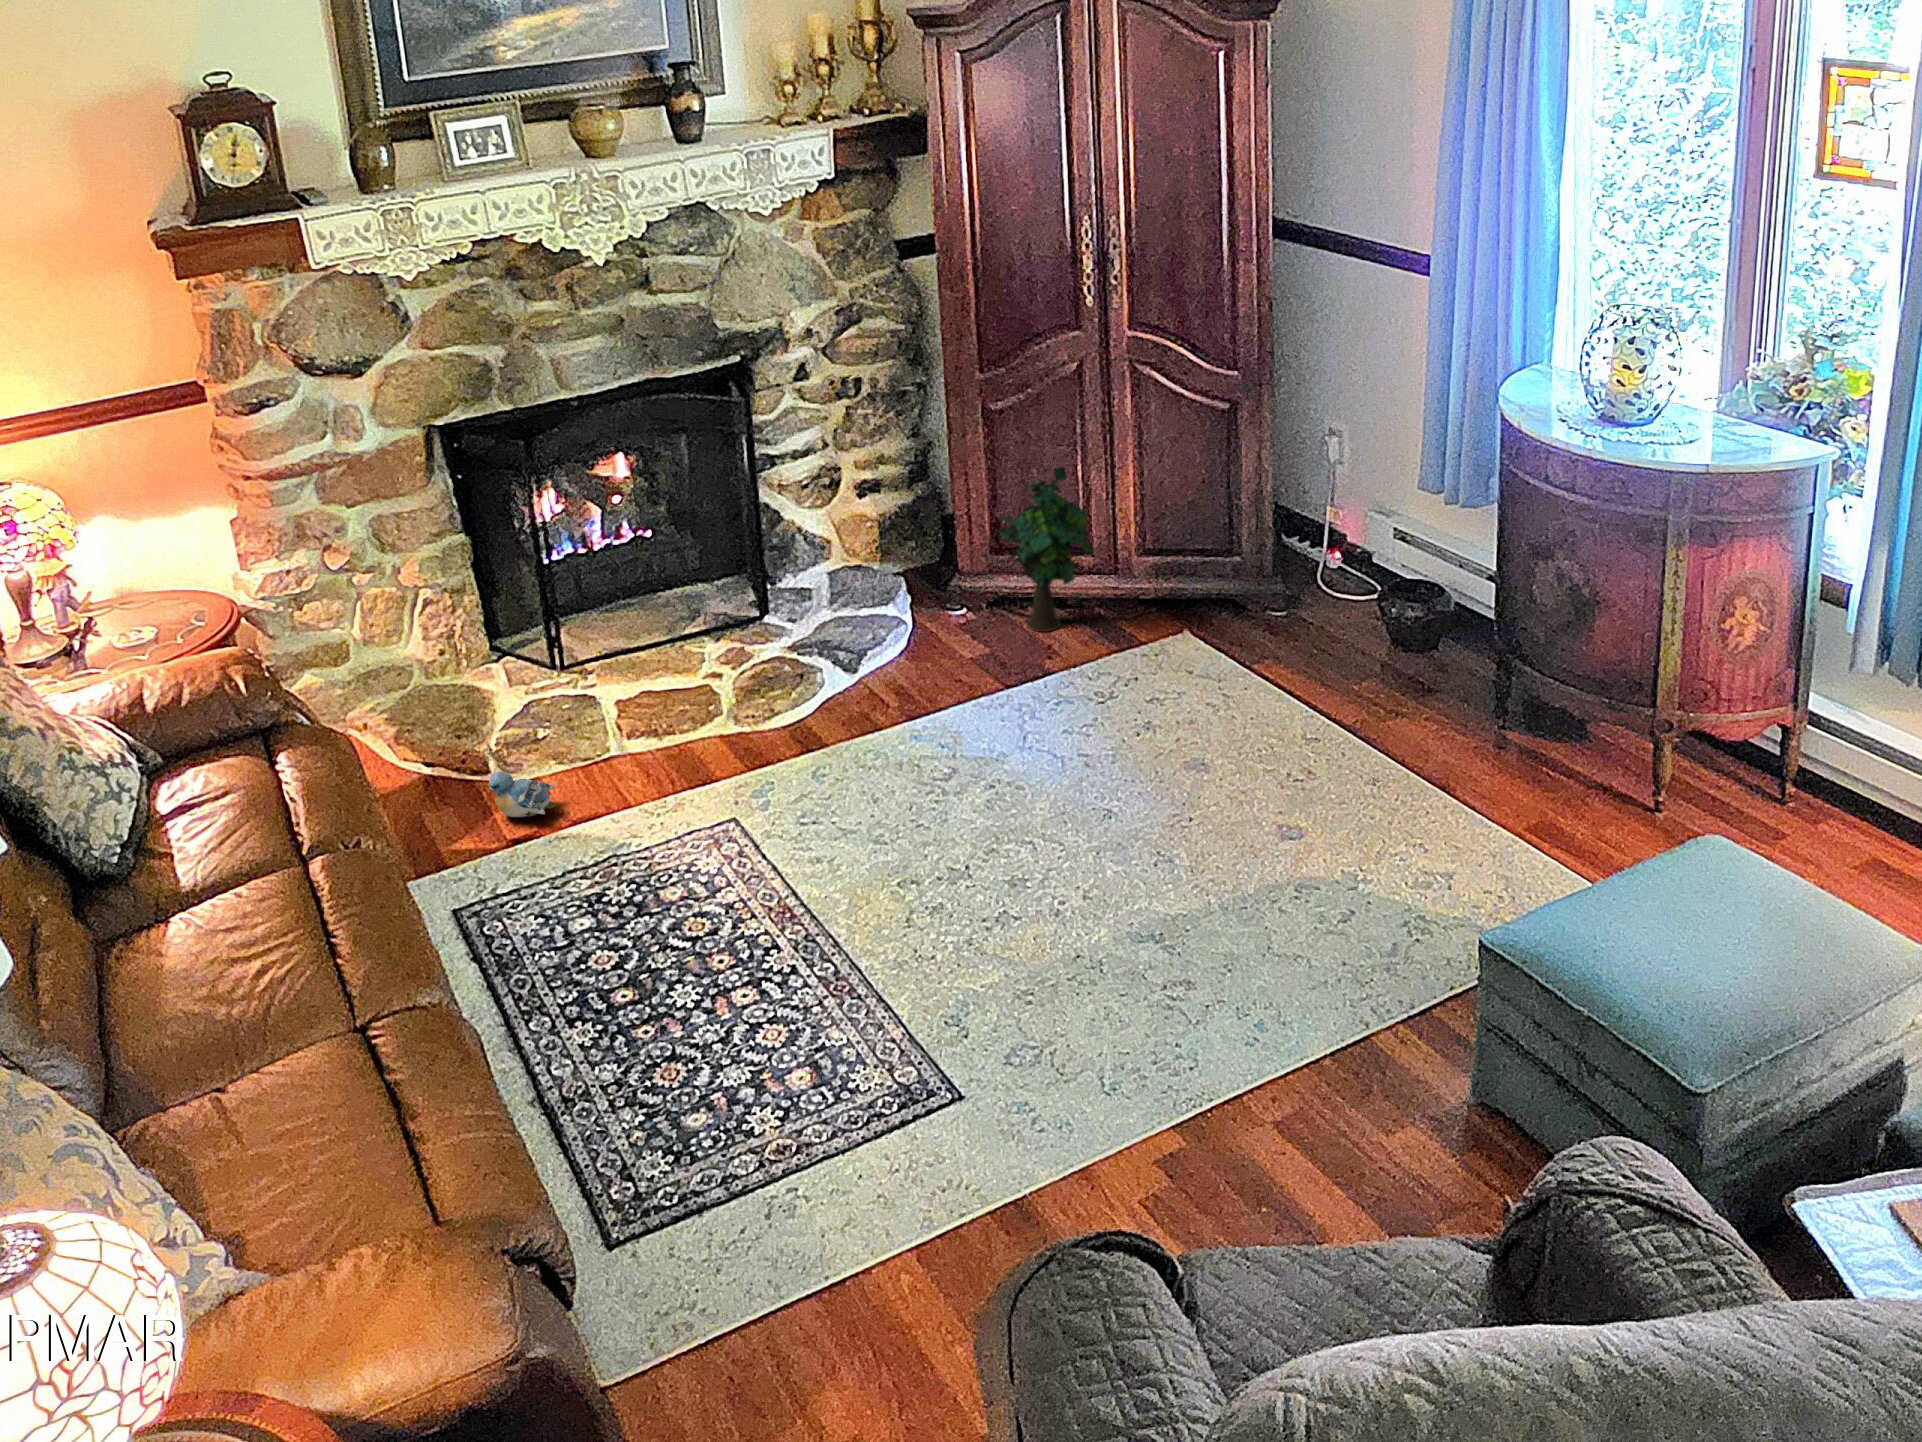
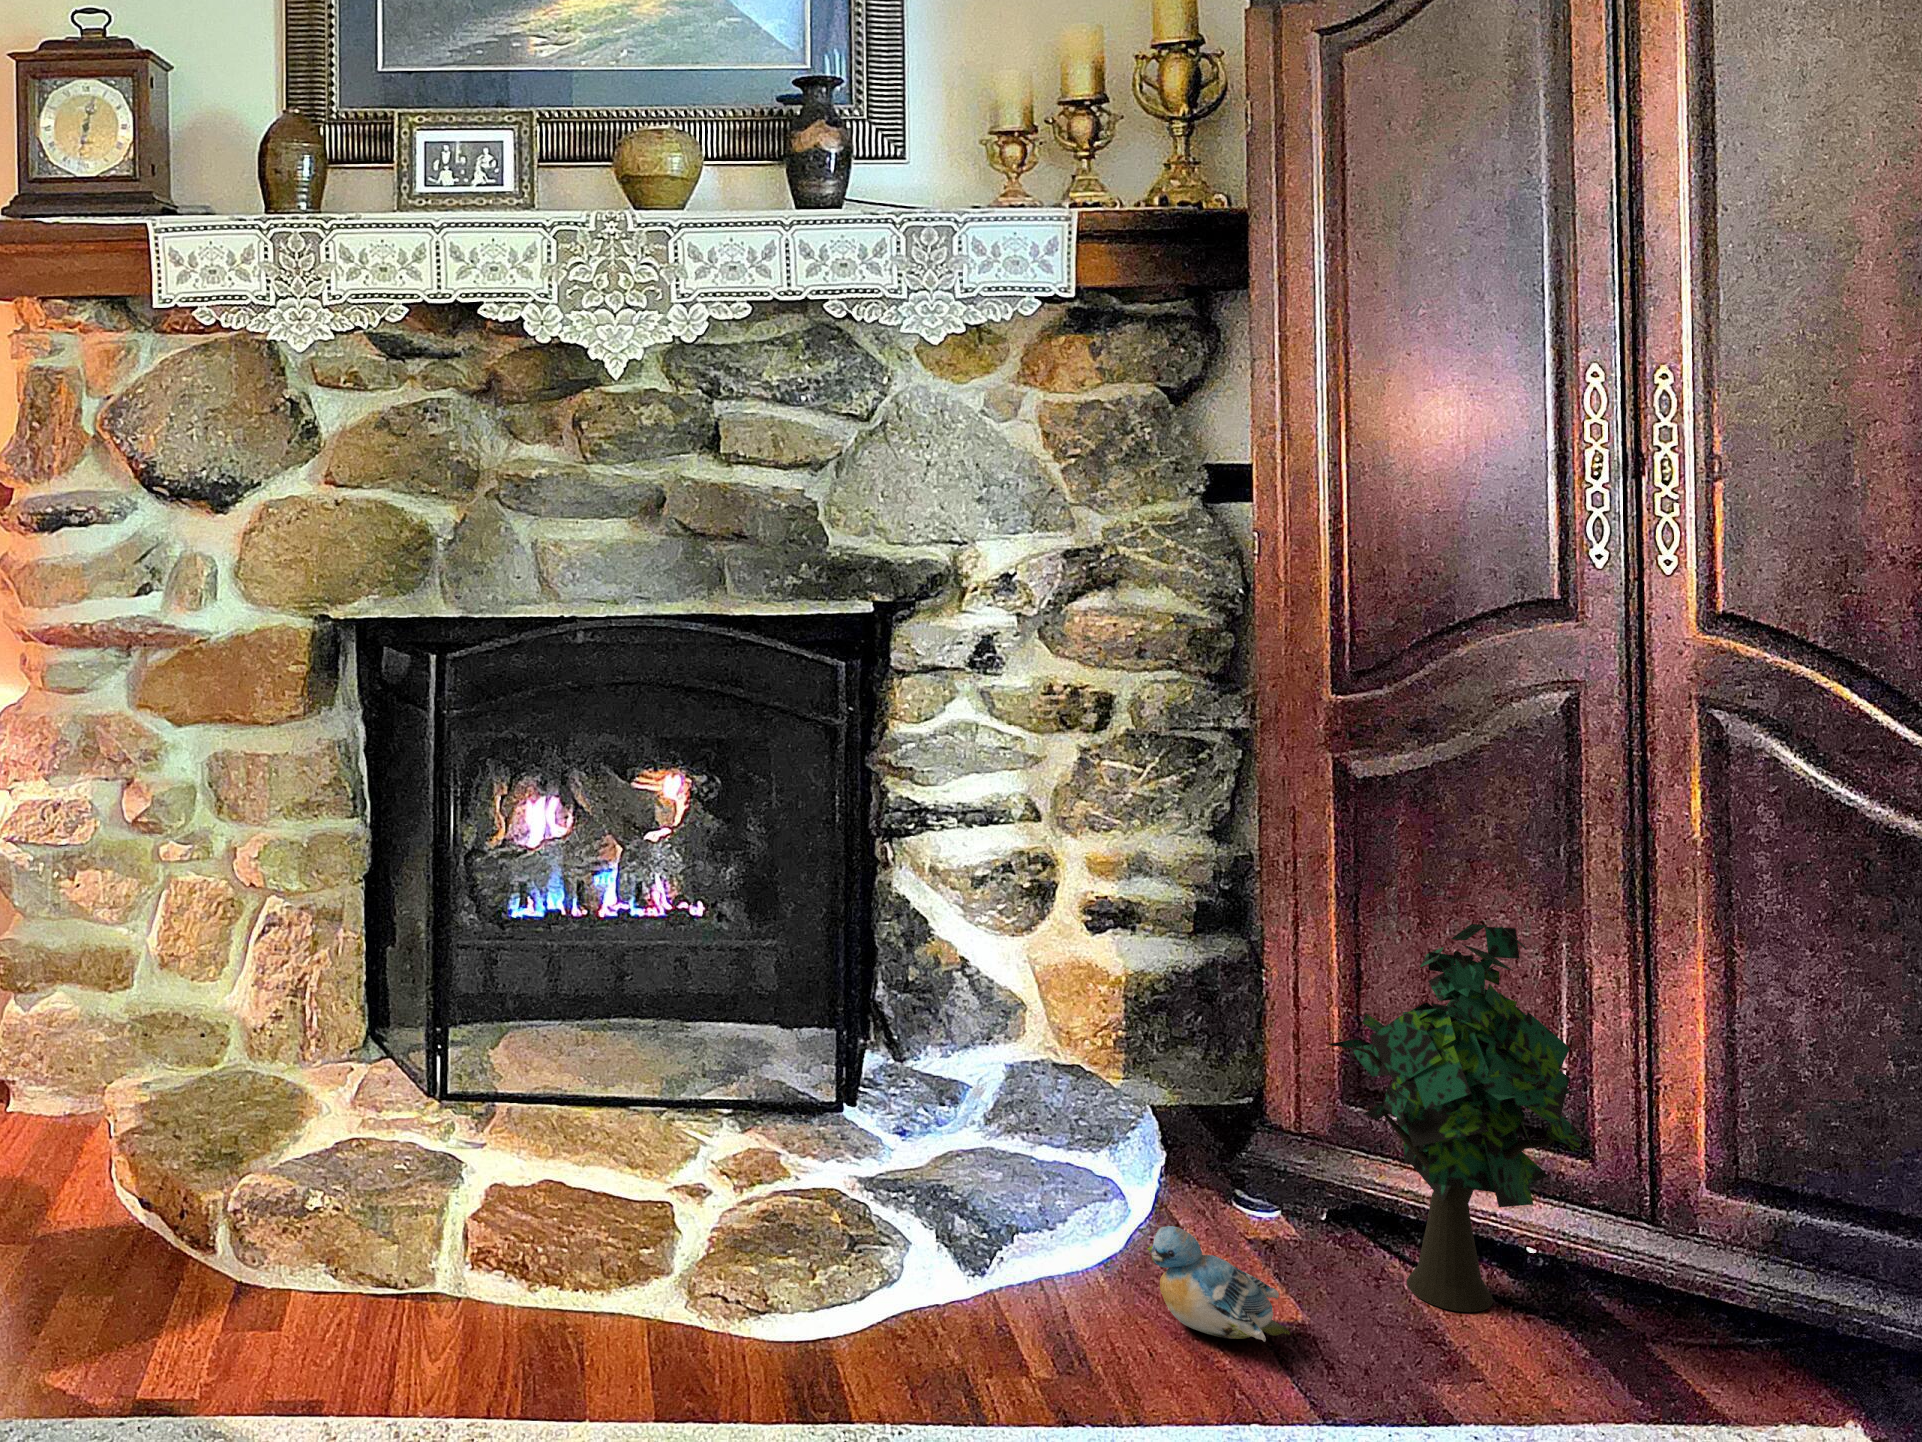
plush toy: present [487,771,559,817] -> present [1148,1226,1290,1342]

